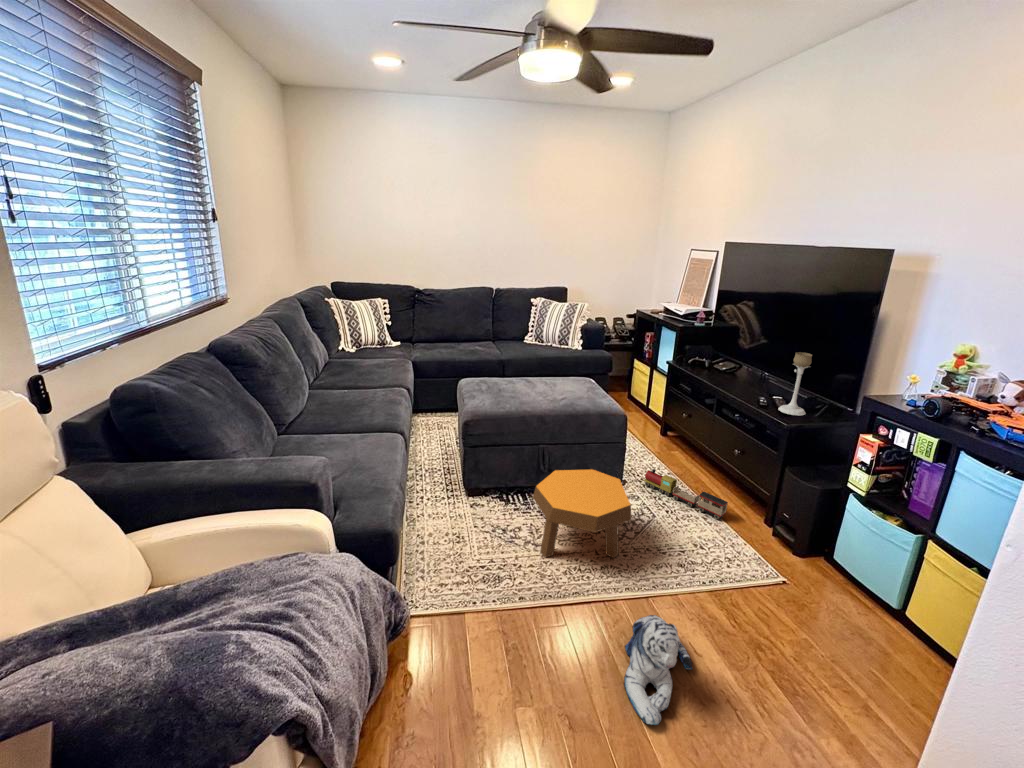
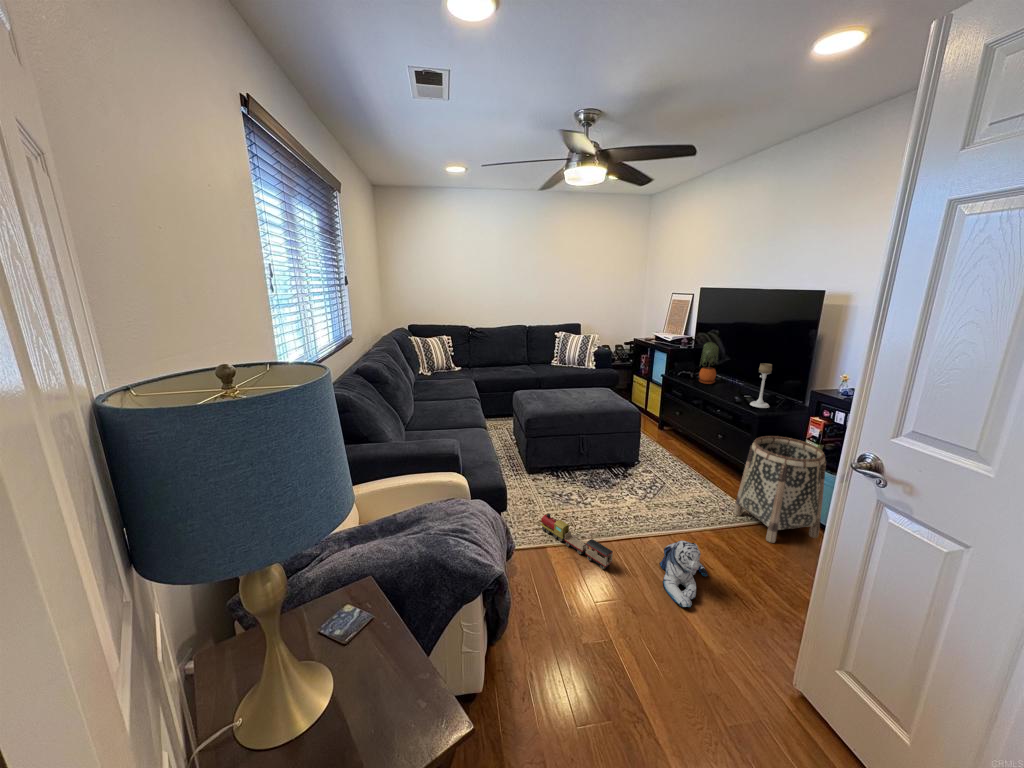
potted plant: none [713,319,743,377] -> present [699,342,719,384]
basket: none [744,459,879,615] -> present [734,436,826,543]
footstool: present [533,469,632,558] -> none [581,451,654,512]
toy train: present [644,469,728,519] -> present [540,514,613,569]

